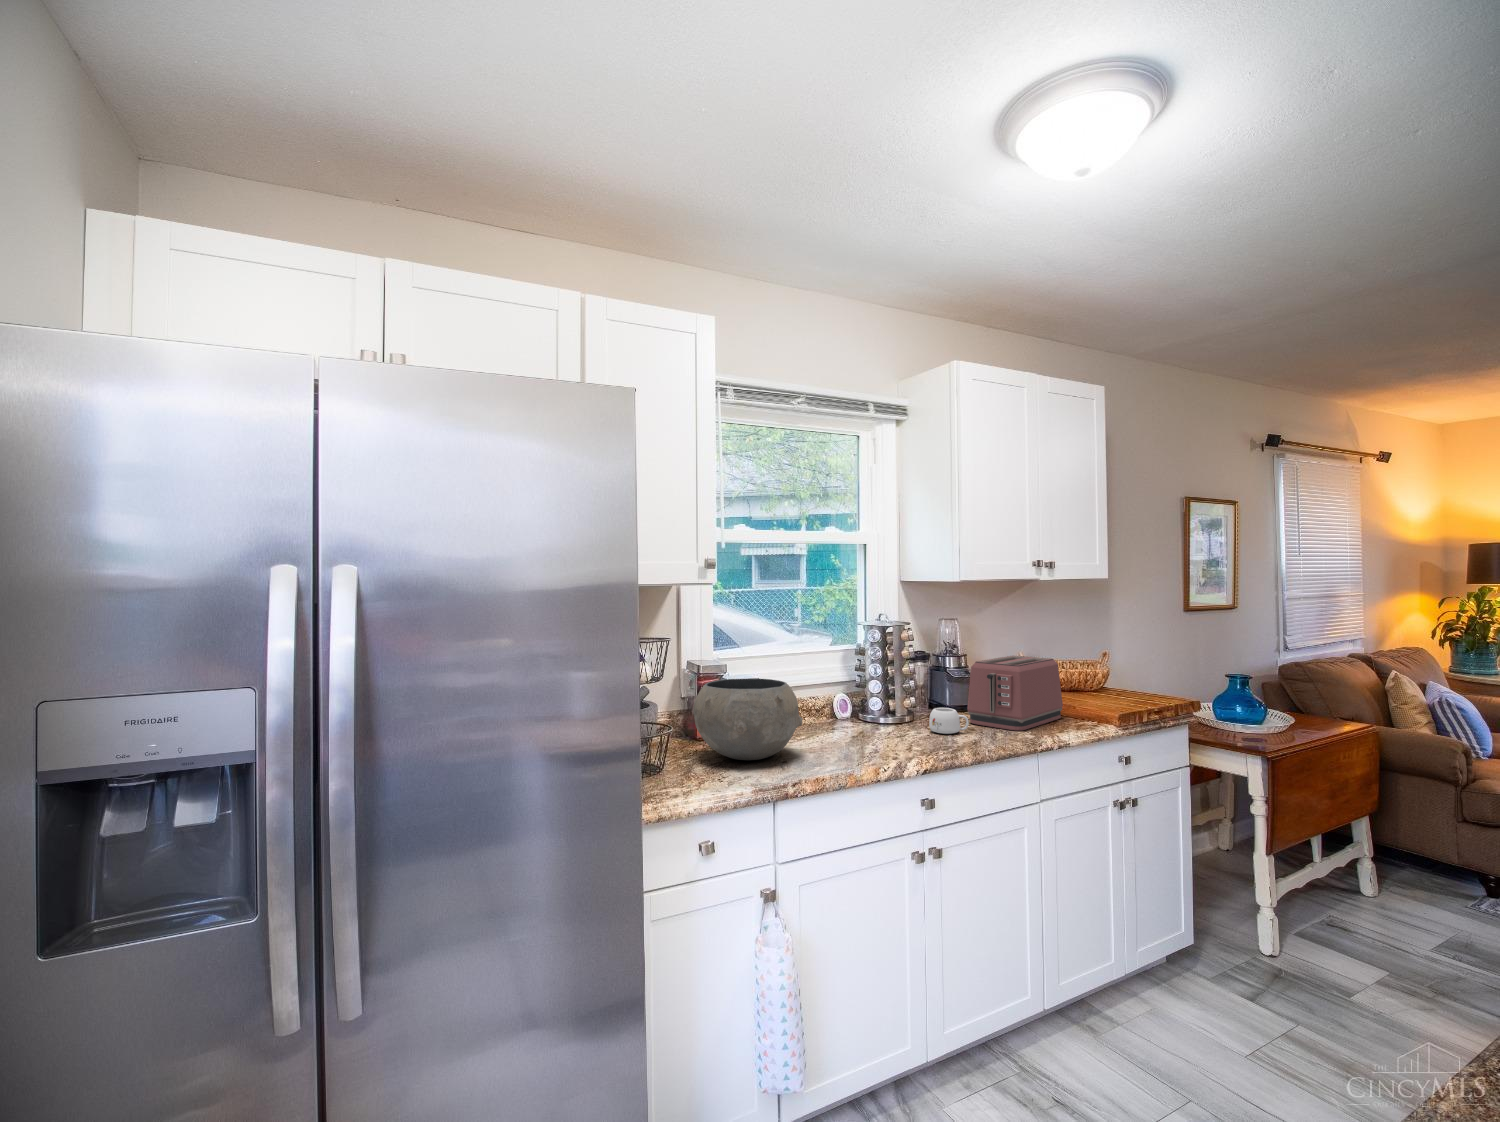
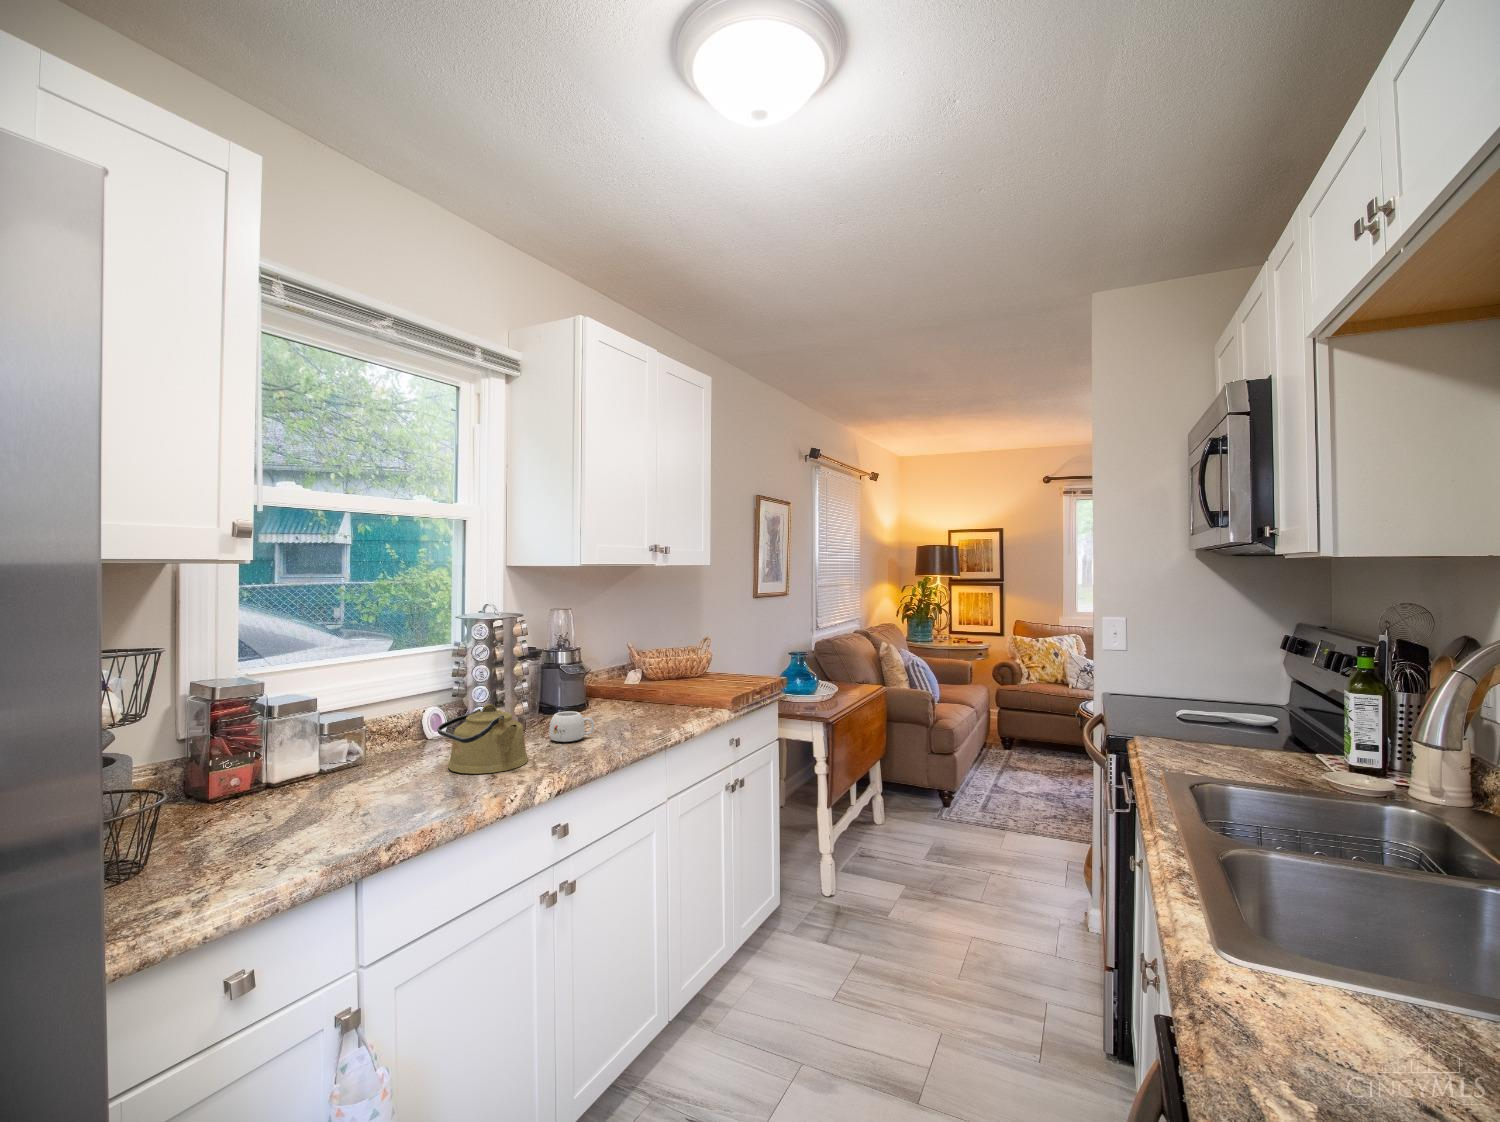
toaster: present [967,656,1063,731] -> none [588,647,679,728]
ceramic bowl: present [693,678,803,760] -> none [205,699,394,824]
kettle: none [838,694,907,748] -> present [437,704,528,774]

